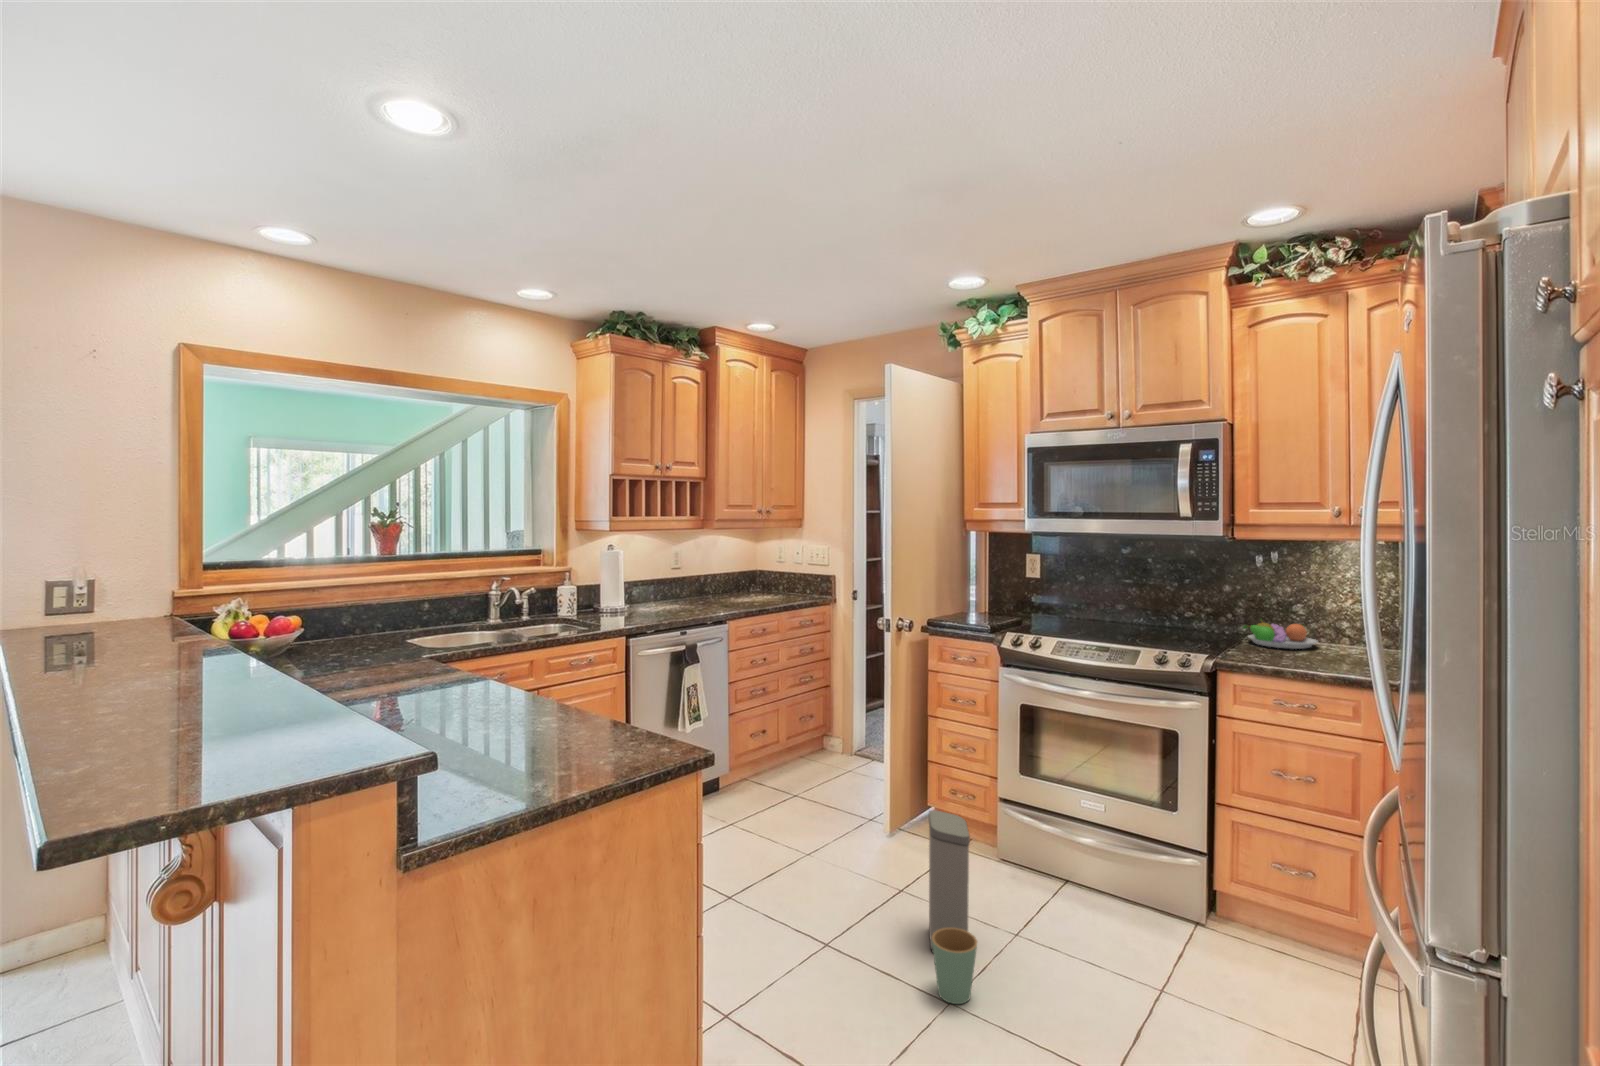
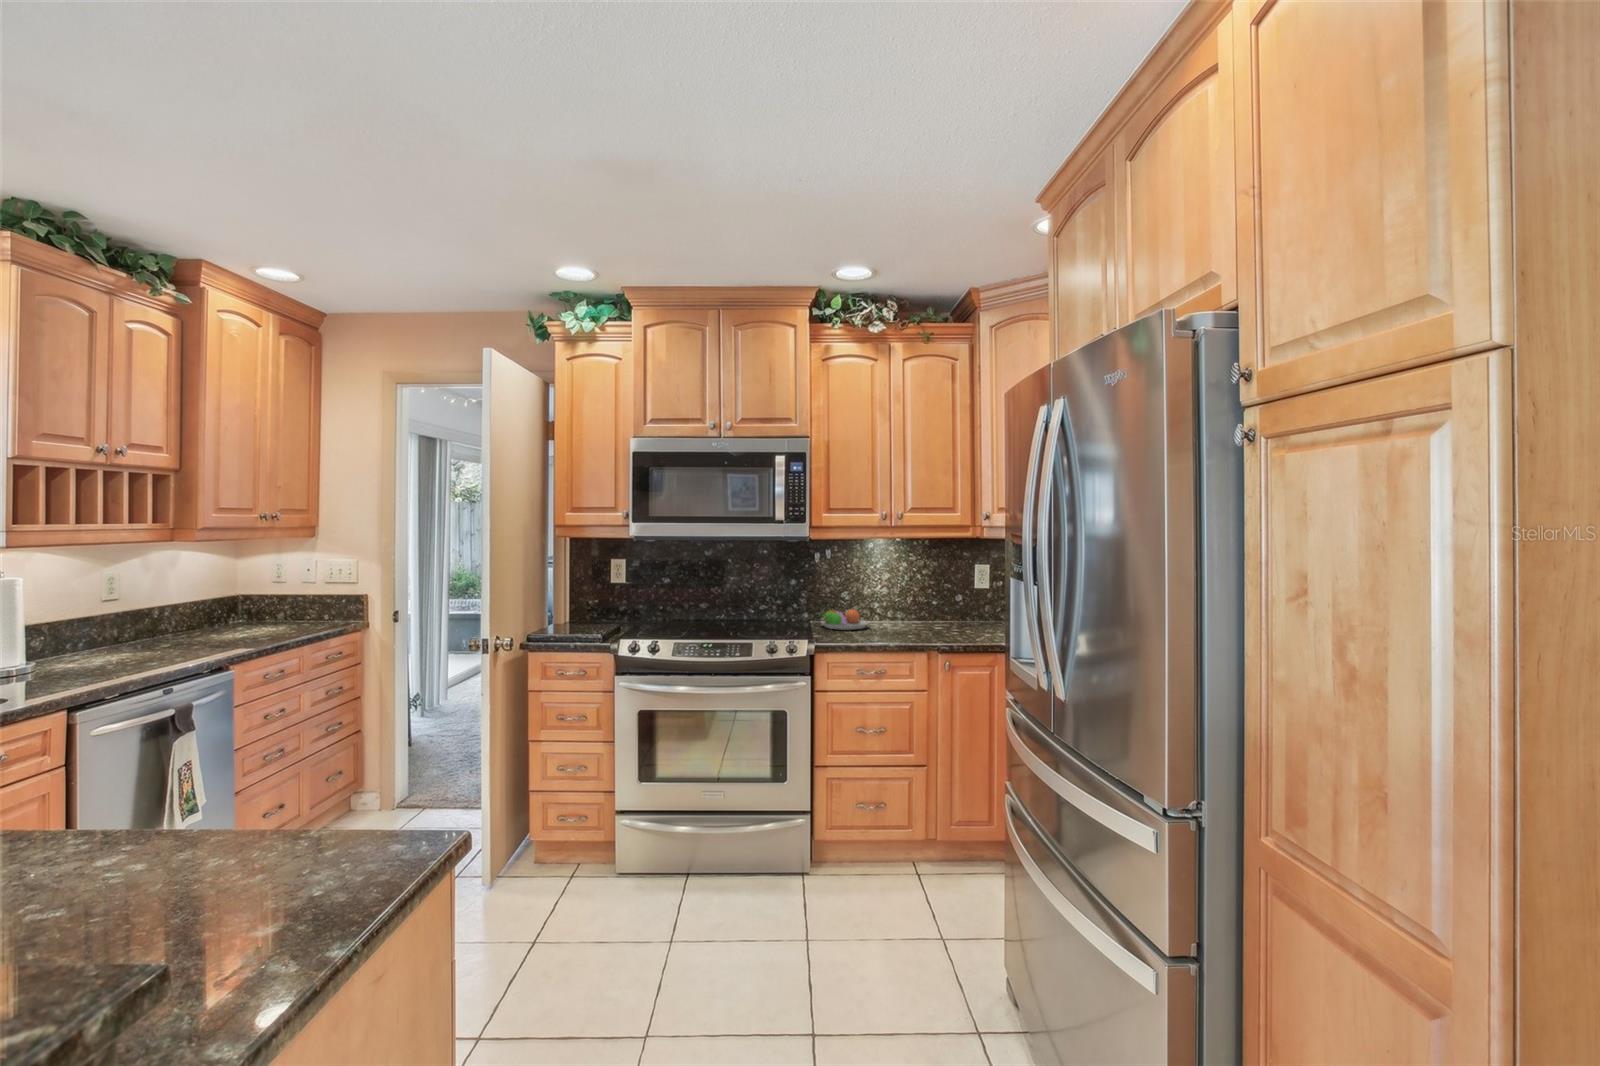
trash can: present [929,811,977,1004] -> none [584,834,666,1029]

